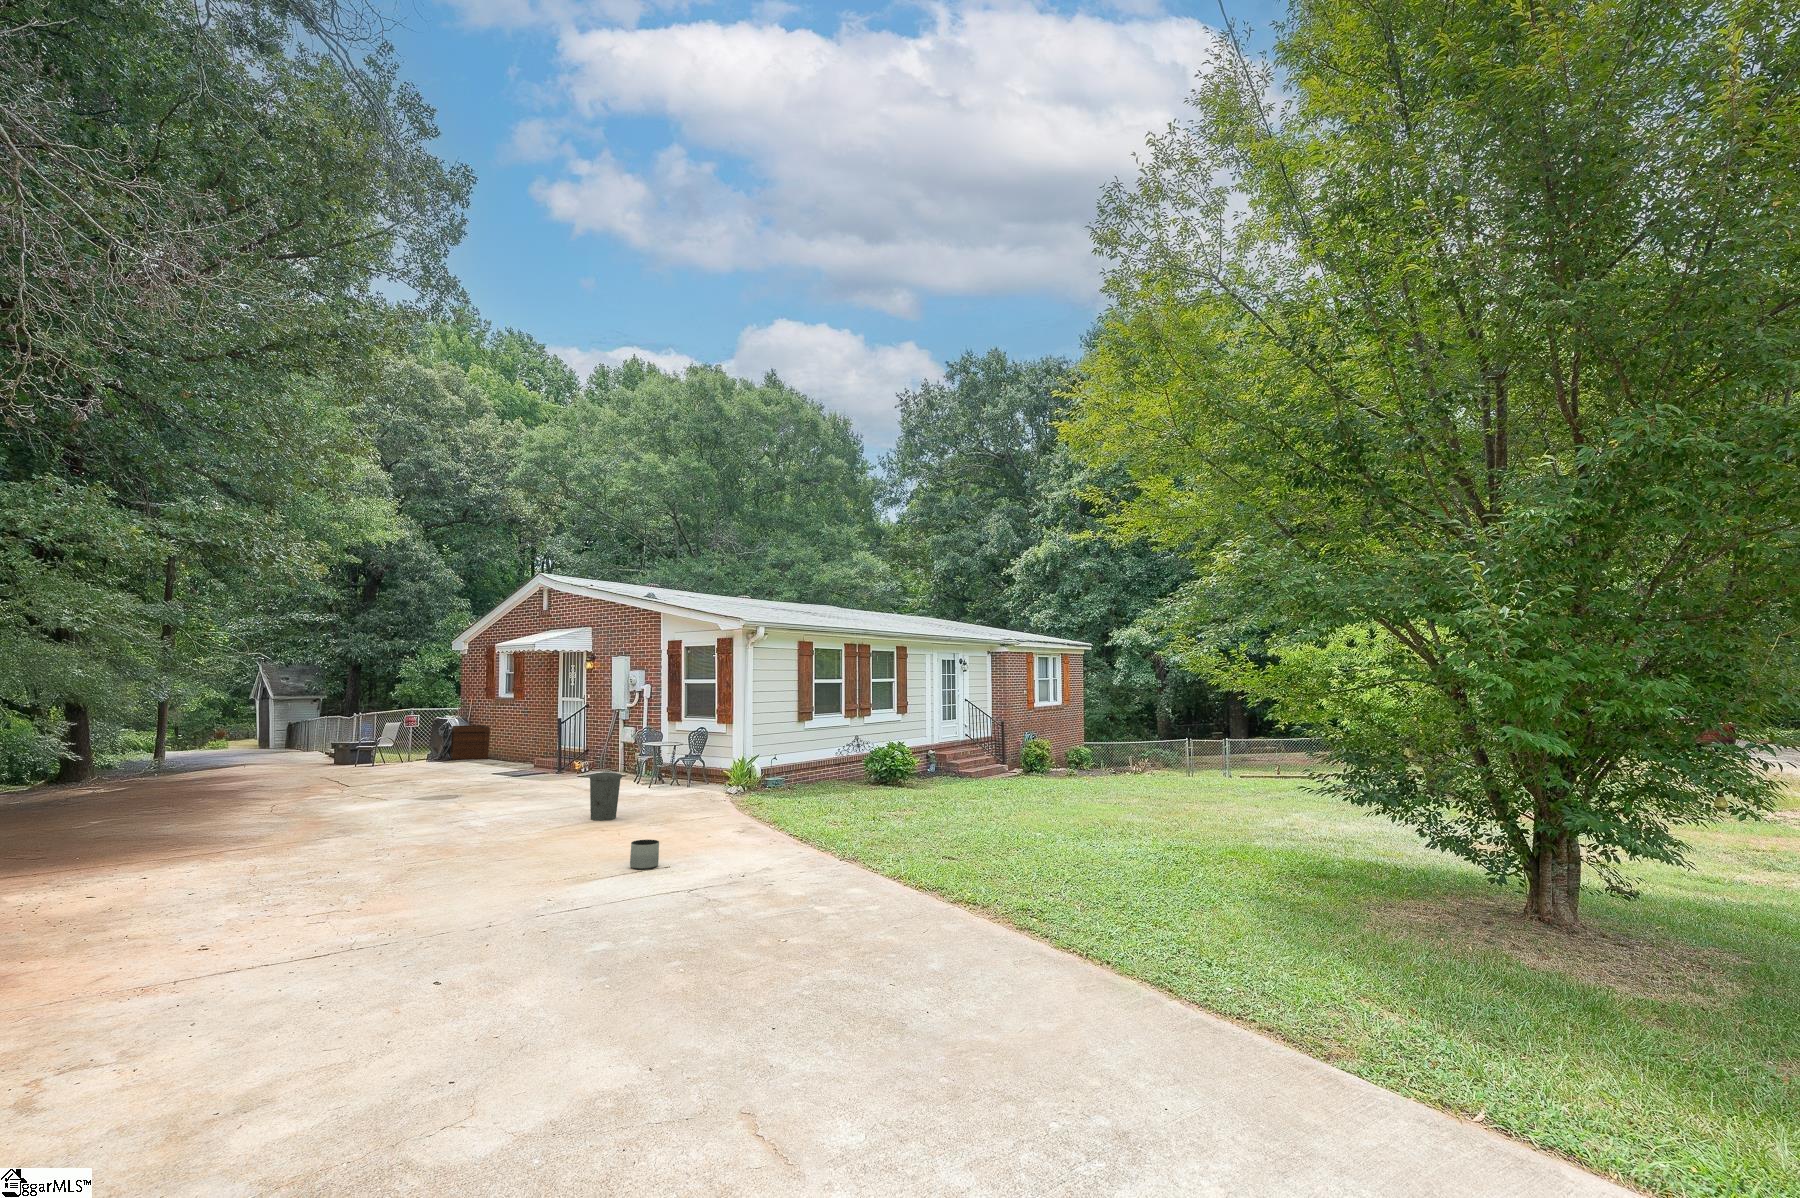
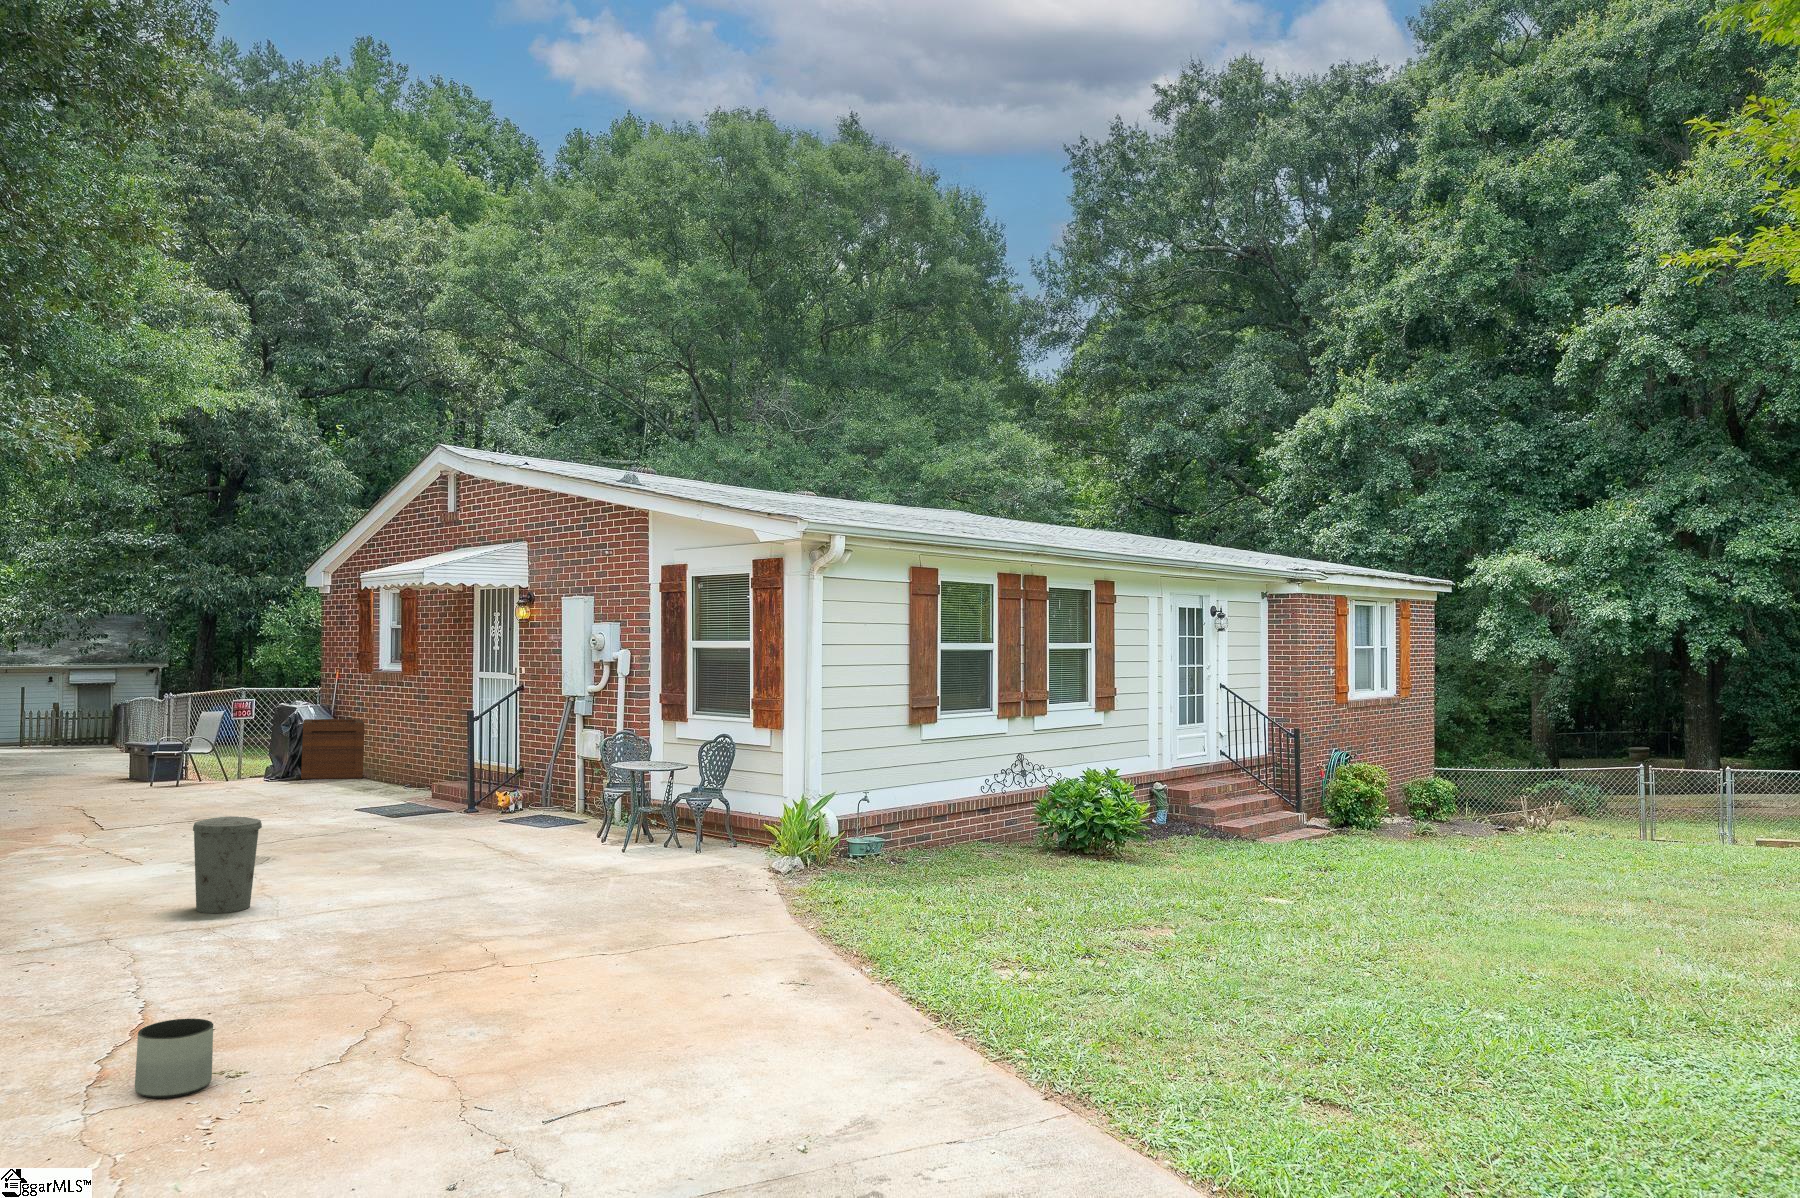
trash can: present [590,772,622,821] -> present [193,816,262,913]
planter: present [630,840,659,869] -> present [135,1019,213,1098]

